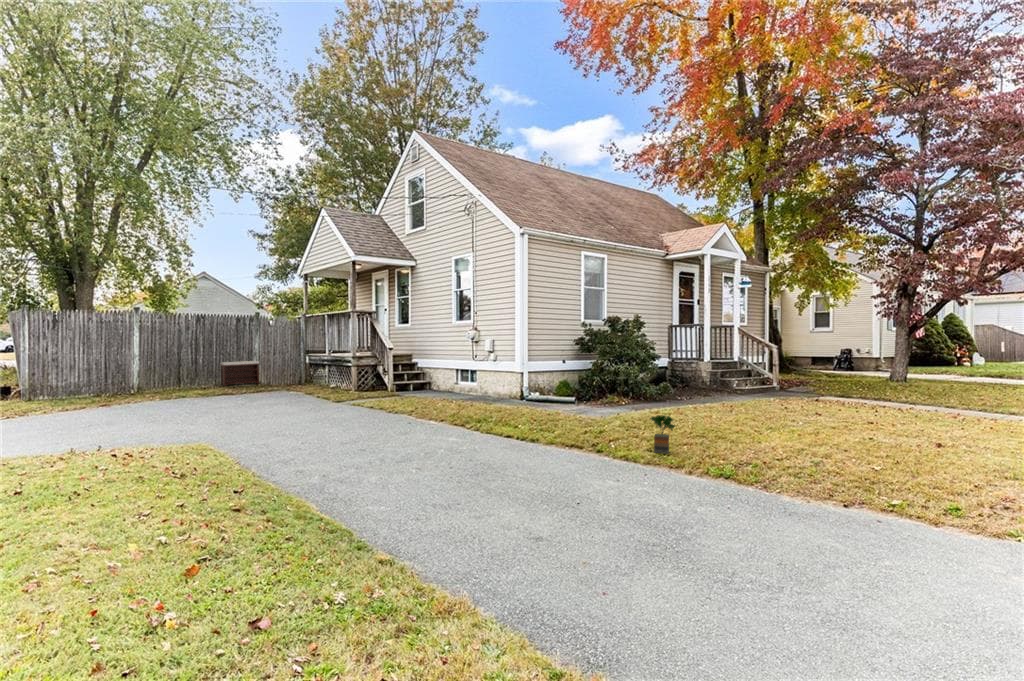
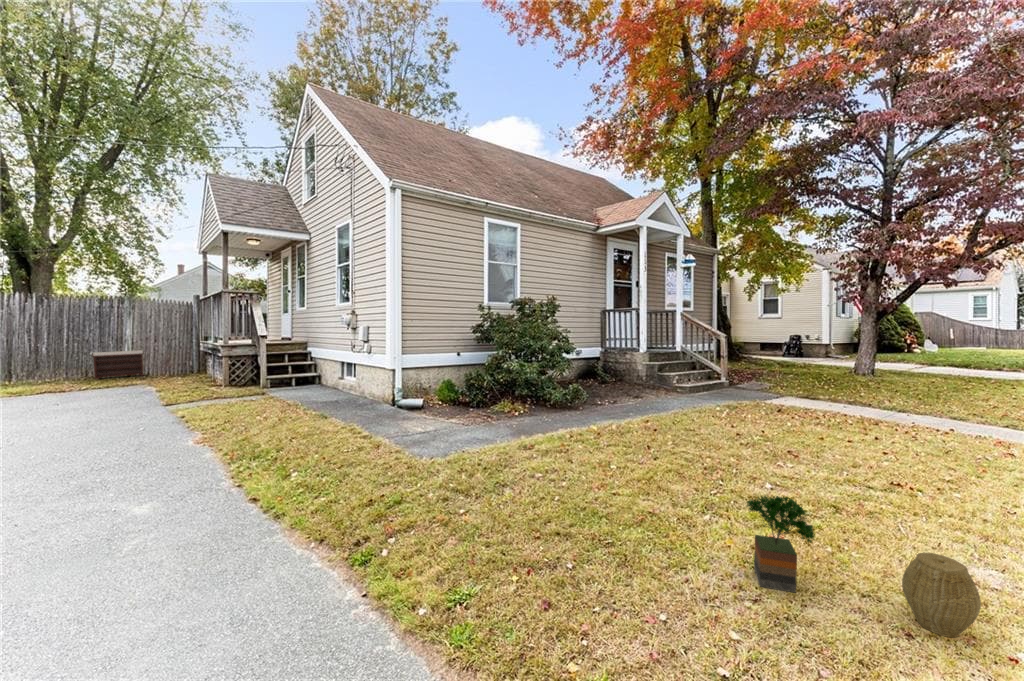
potted tree: present [650,415,675,454] -> present [747,496,815,593]
woven basket: none [858,437,886,468] -> present [902,553,981,637]

